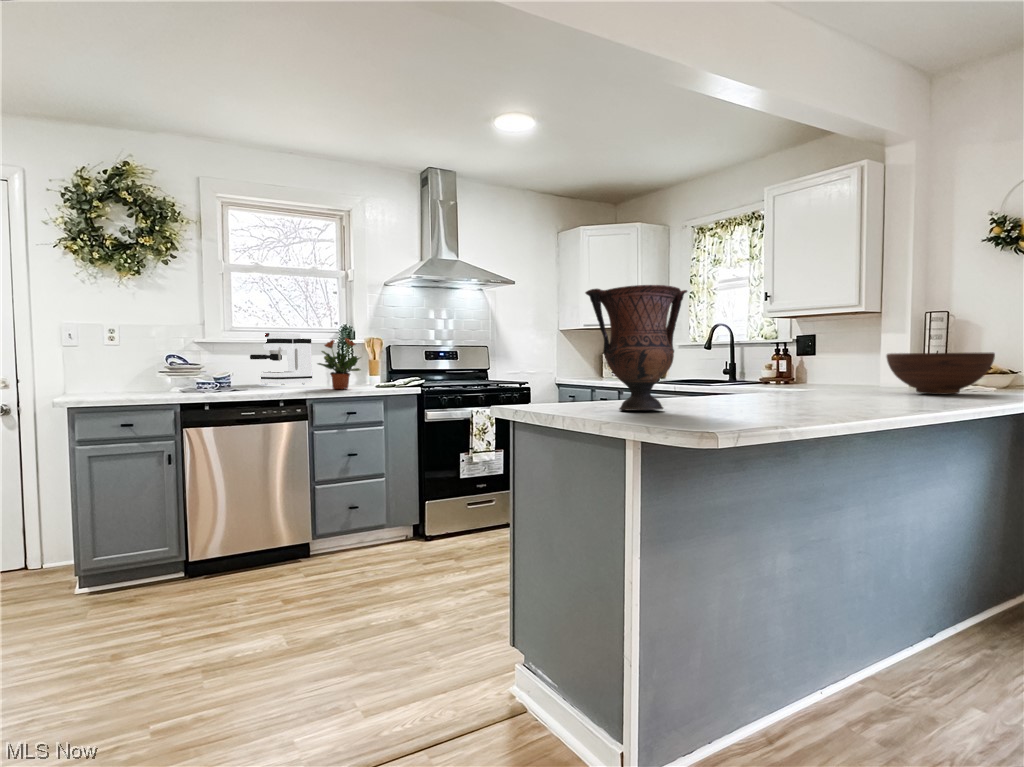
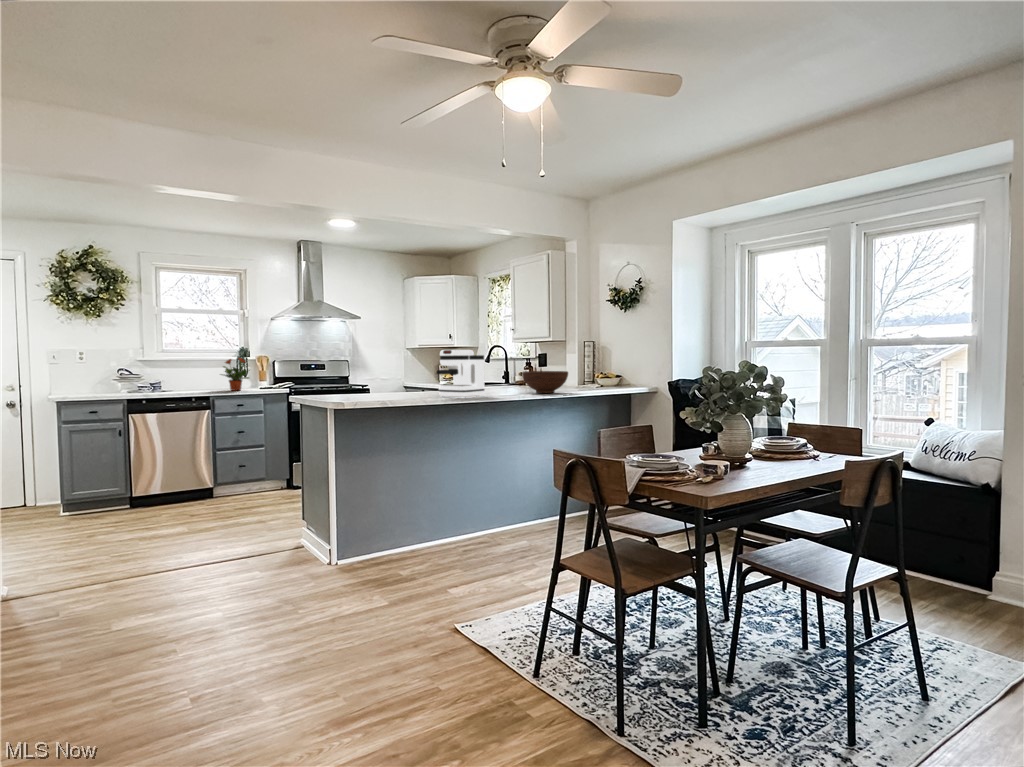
vase: present [585,285,687,410] -> none [323,346,373,401]
coffee maker: present [250,332,312,385] -> present [437,350,485,397]

